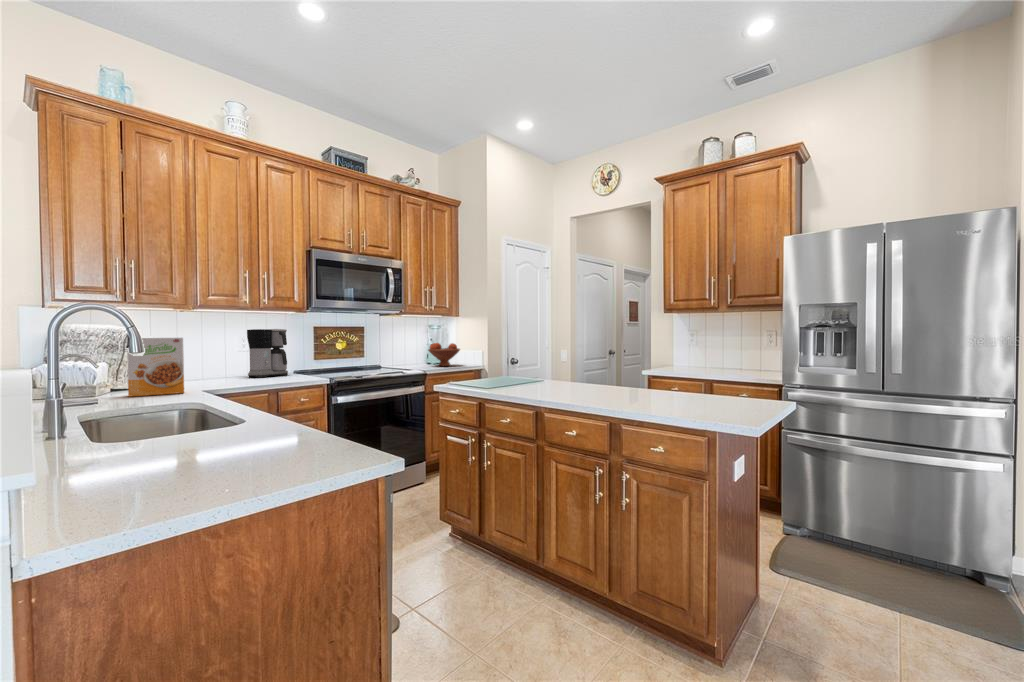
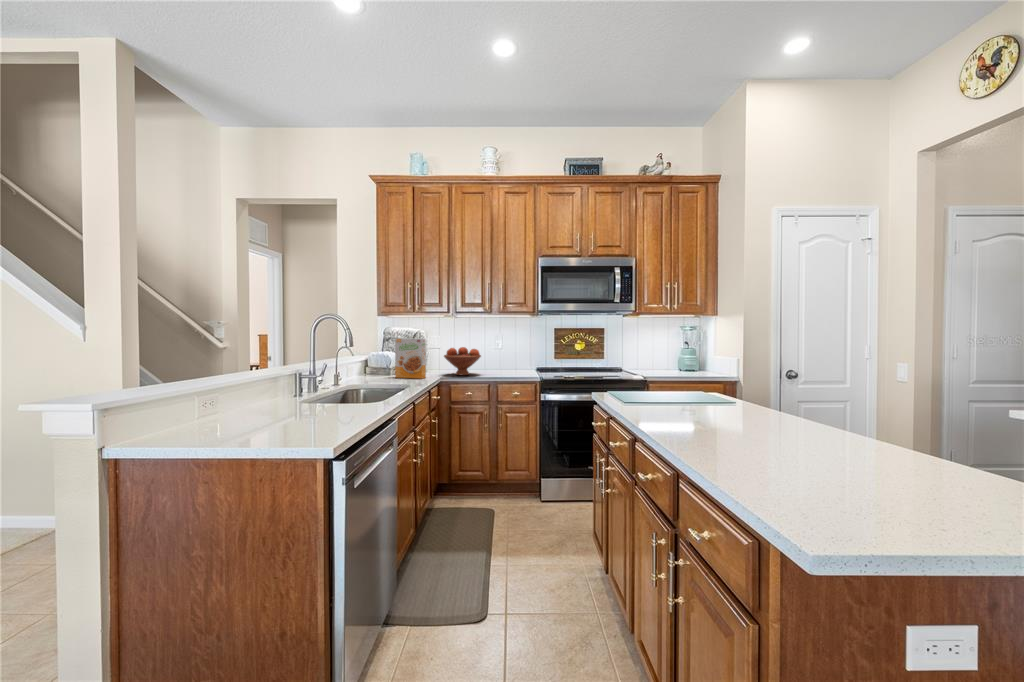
coffee maker: present [247,329,288,378] -> none [493,331,524,371]
fruit bowl: present [428,343,460,366] -> present [444,347,481,375]

